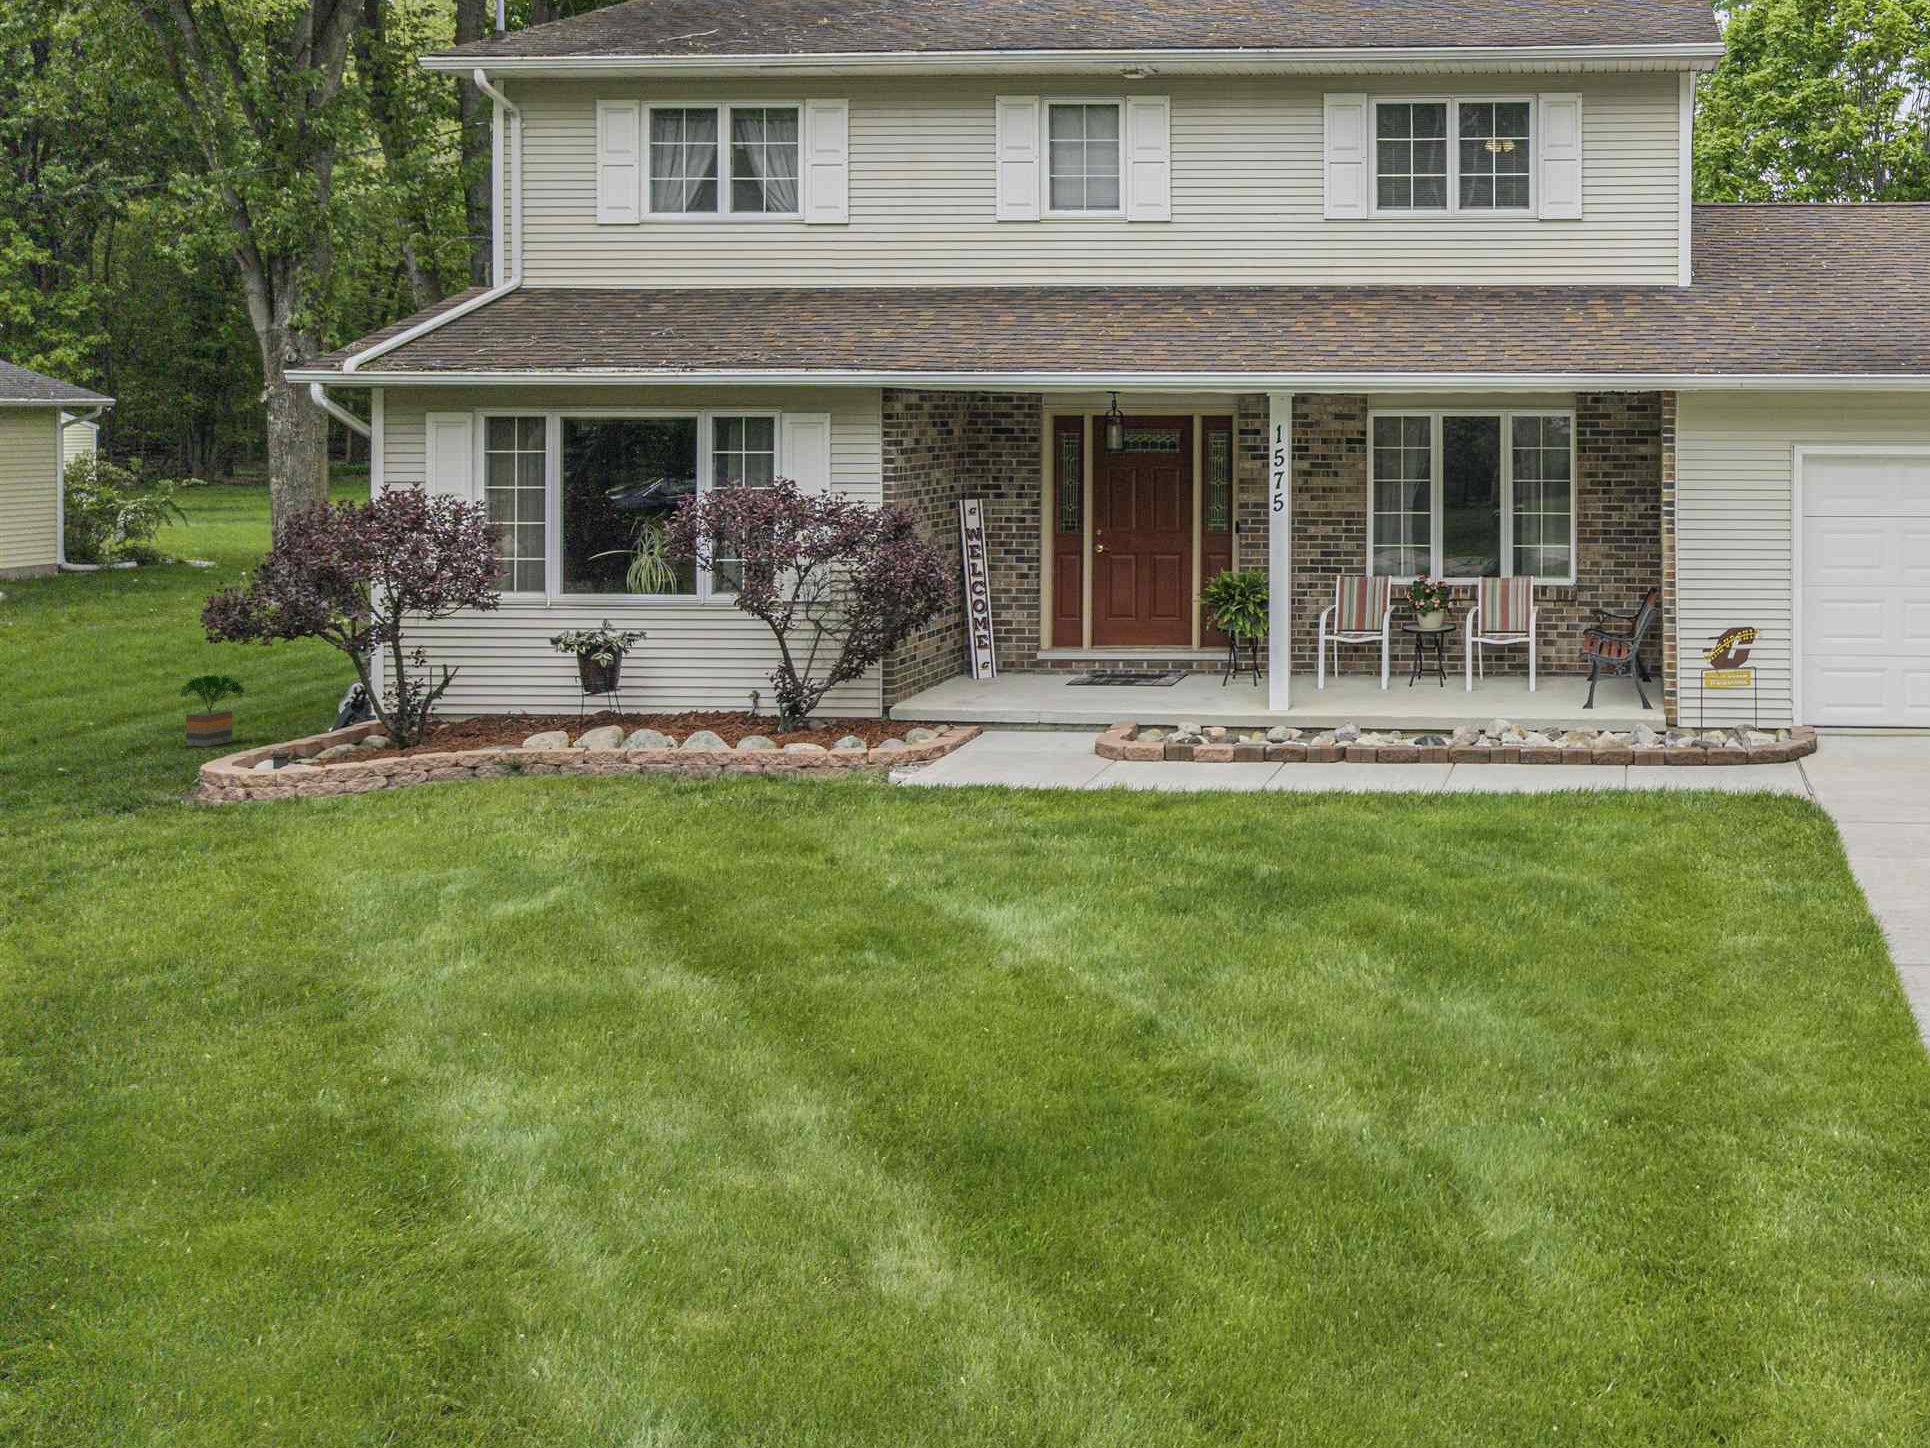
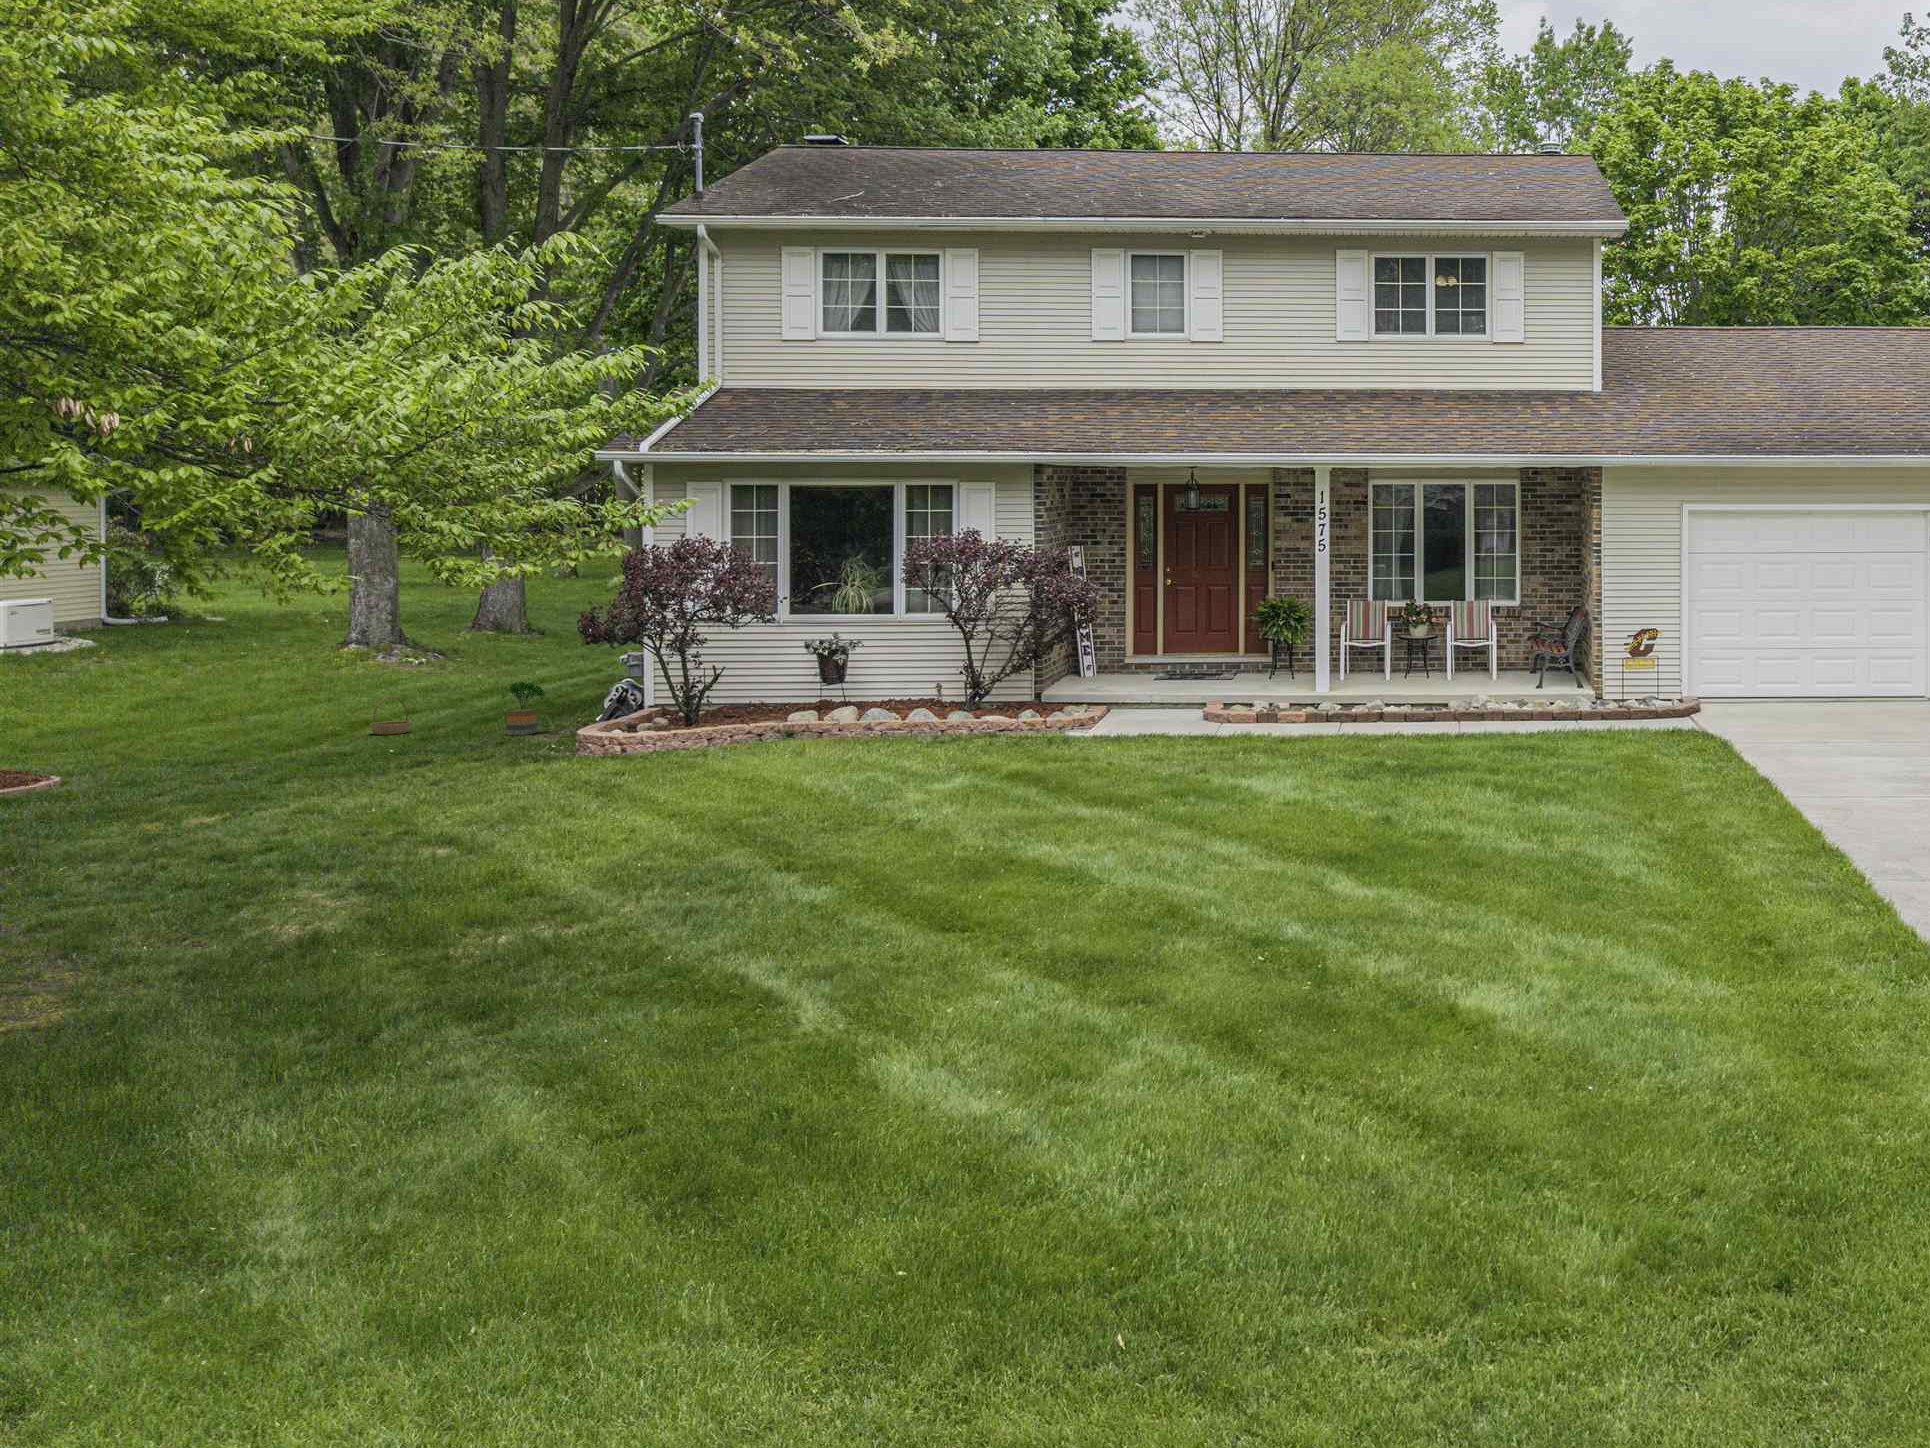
basket: none [42,687,104,738] -> present [370,697,411,735]

